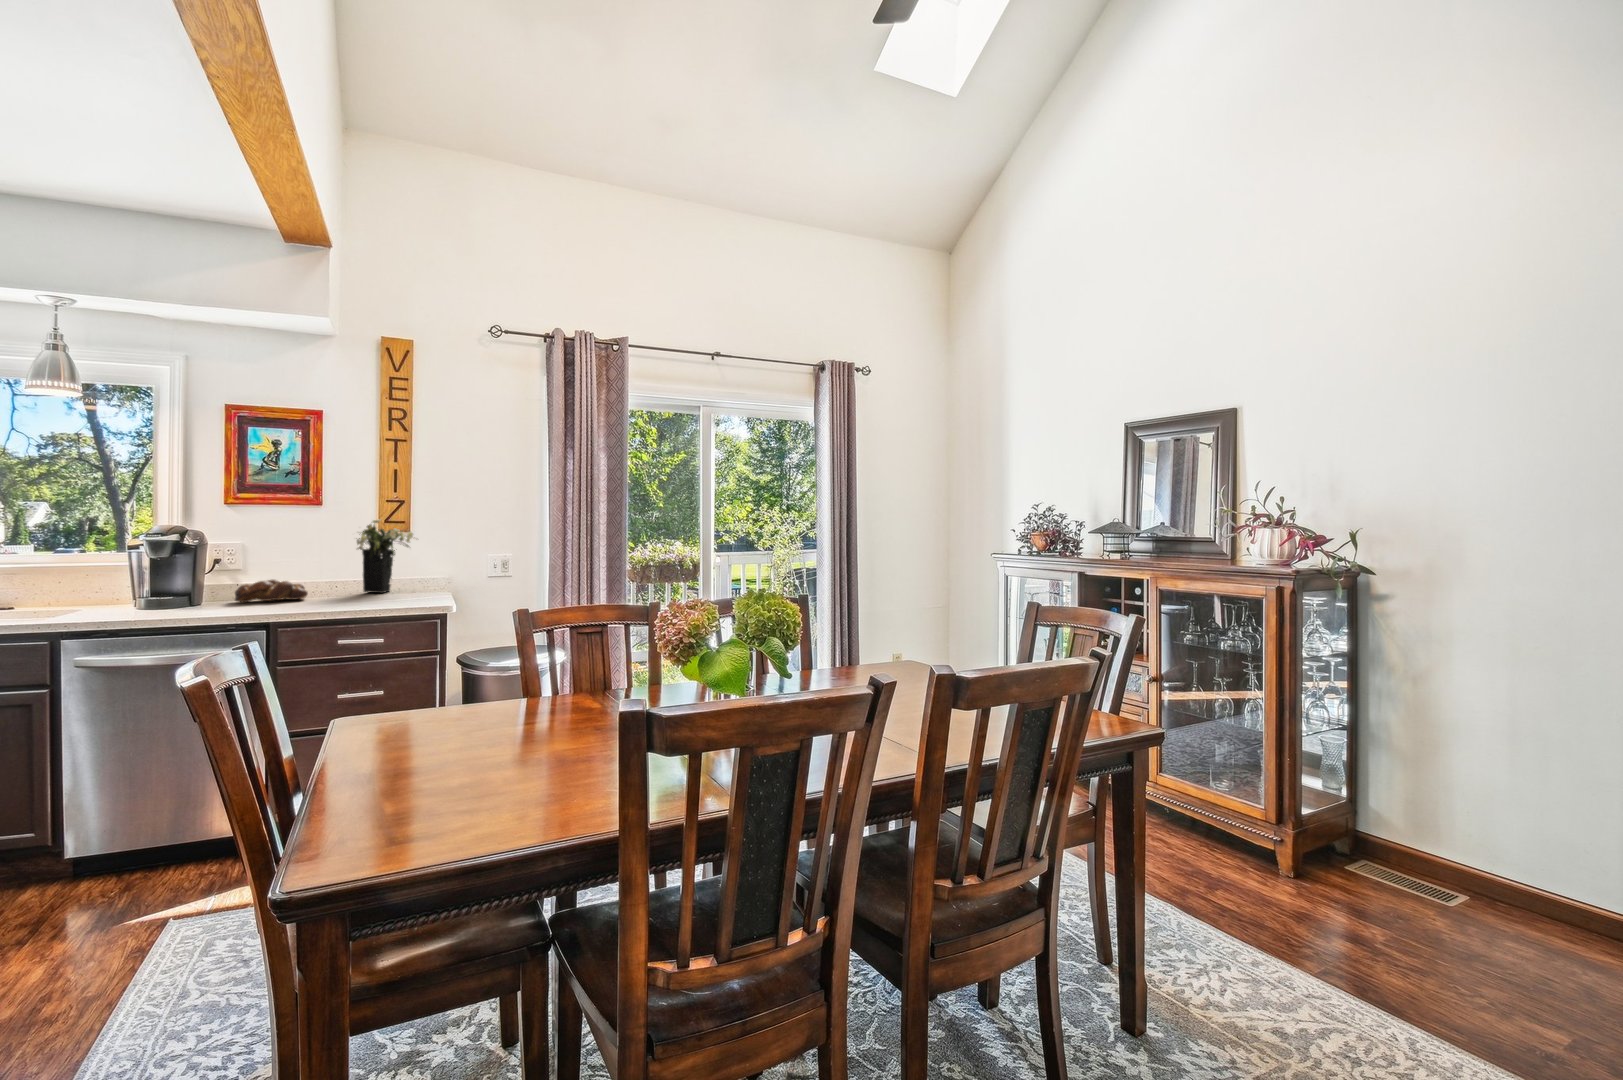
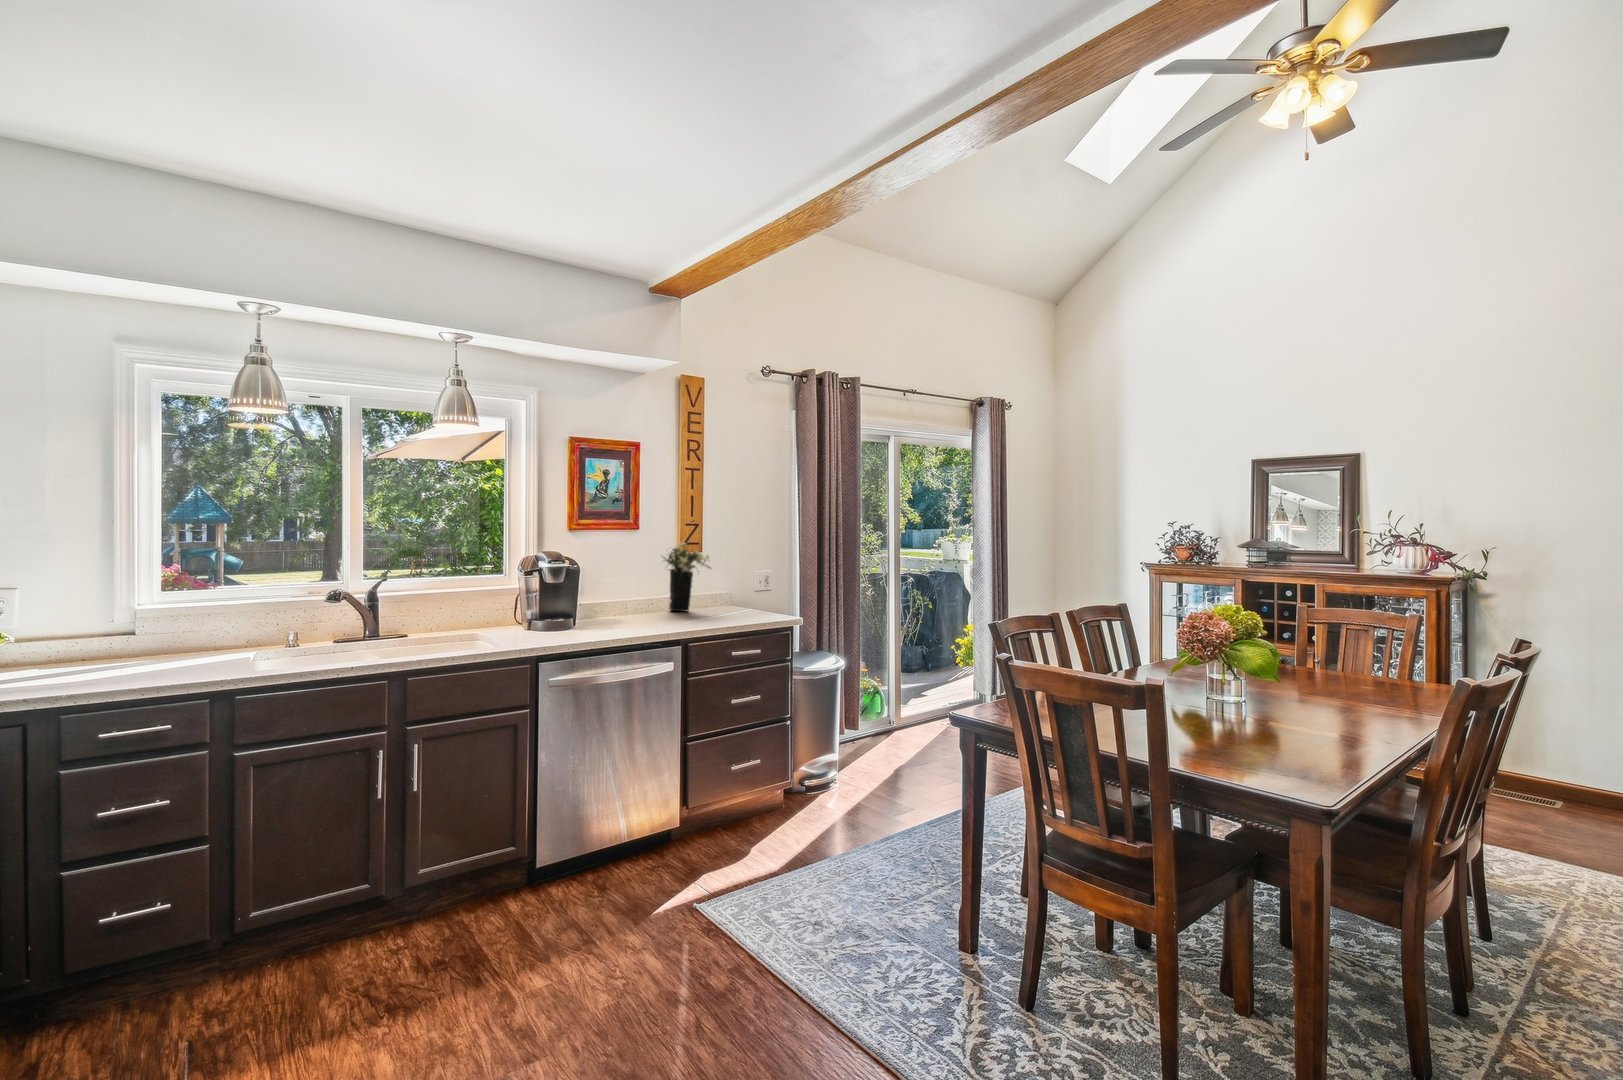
bread loaf: present [235,580,308,602] -> none [601,600,656,622]

